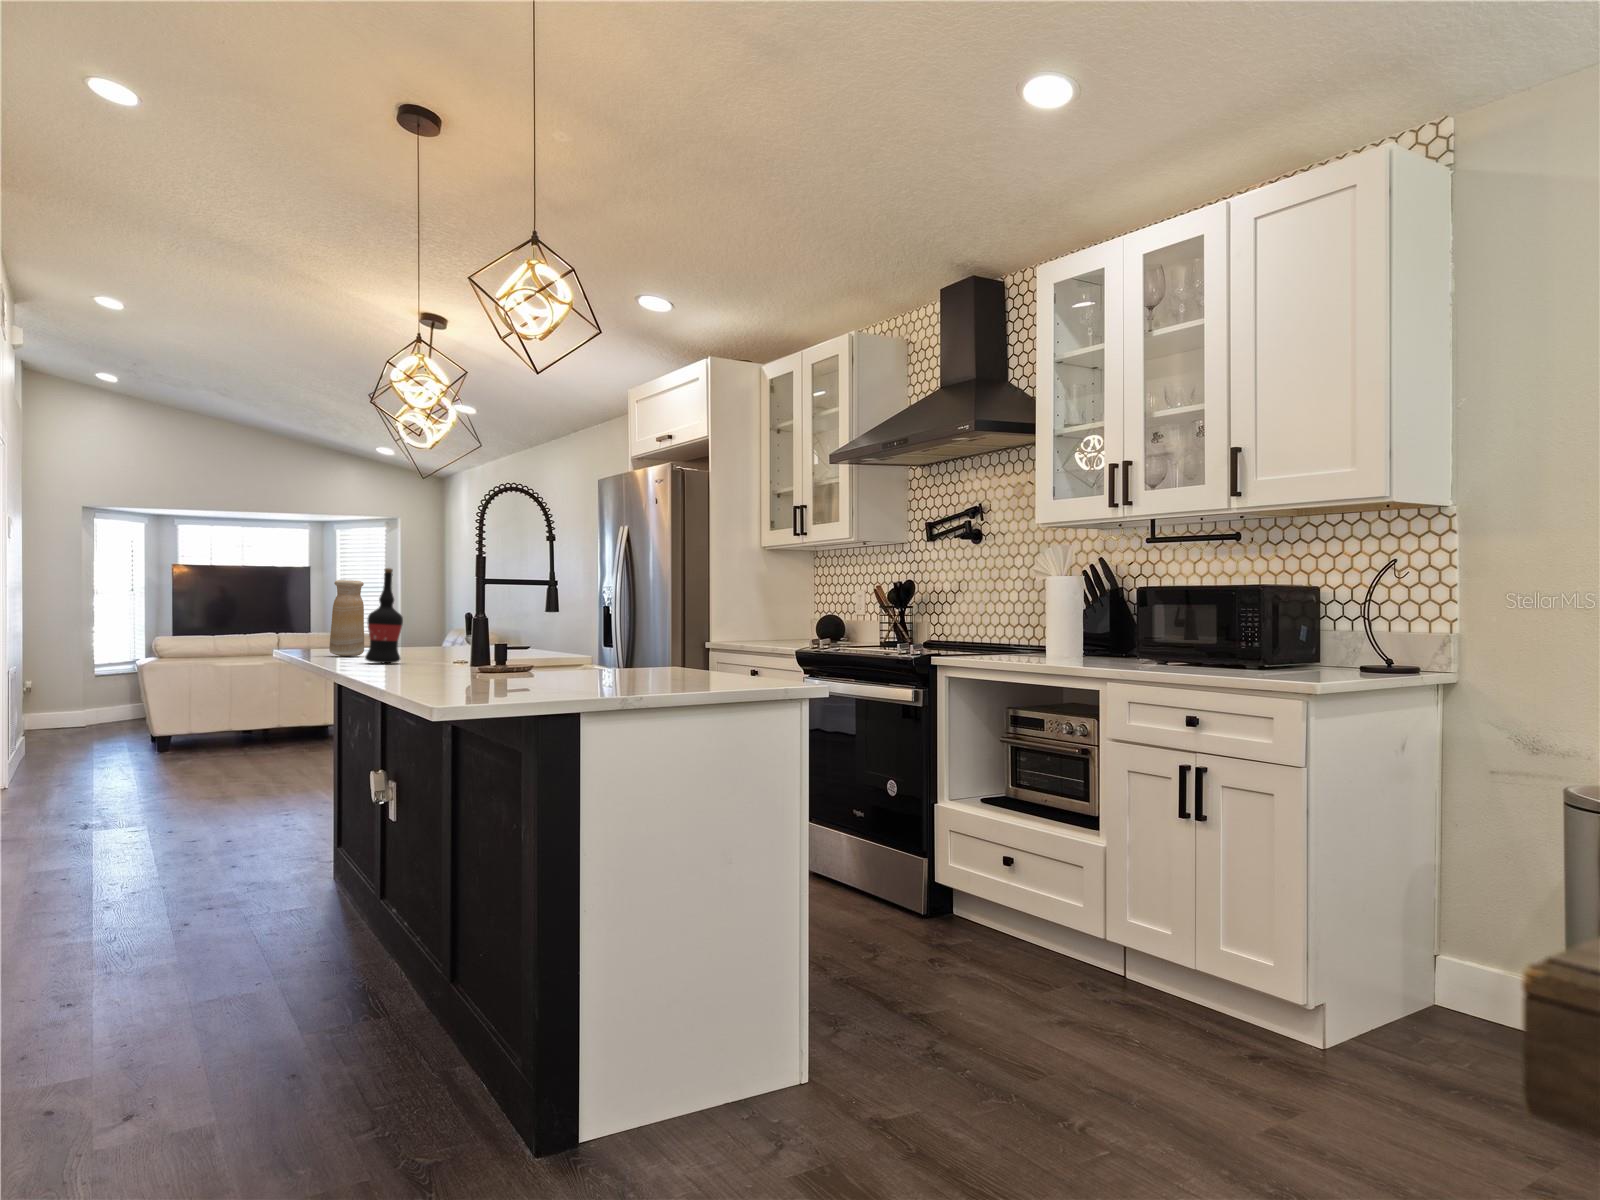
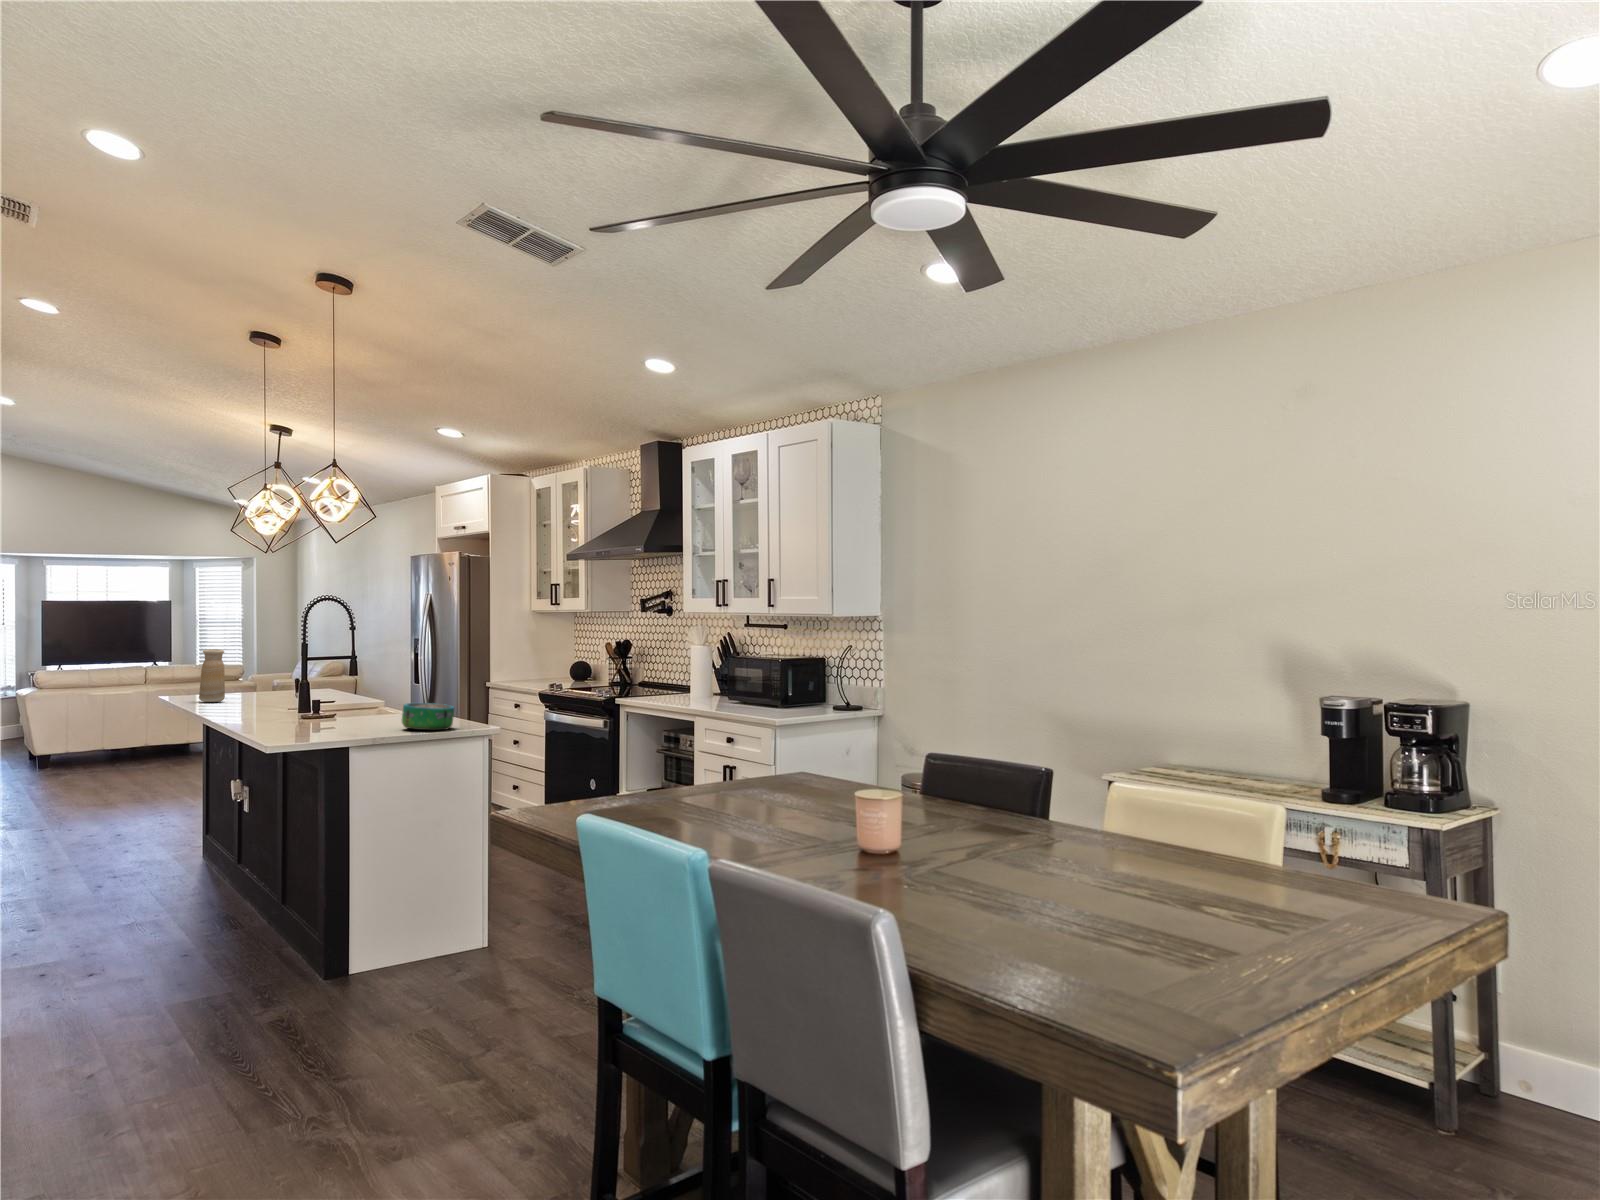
wine bottle: present [365,568,403,663] -> none [226,648,253,710]
decorative bowl: none [656,640,745,688] -> present [402,703,454,730]

